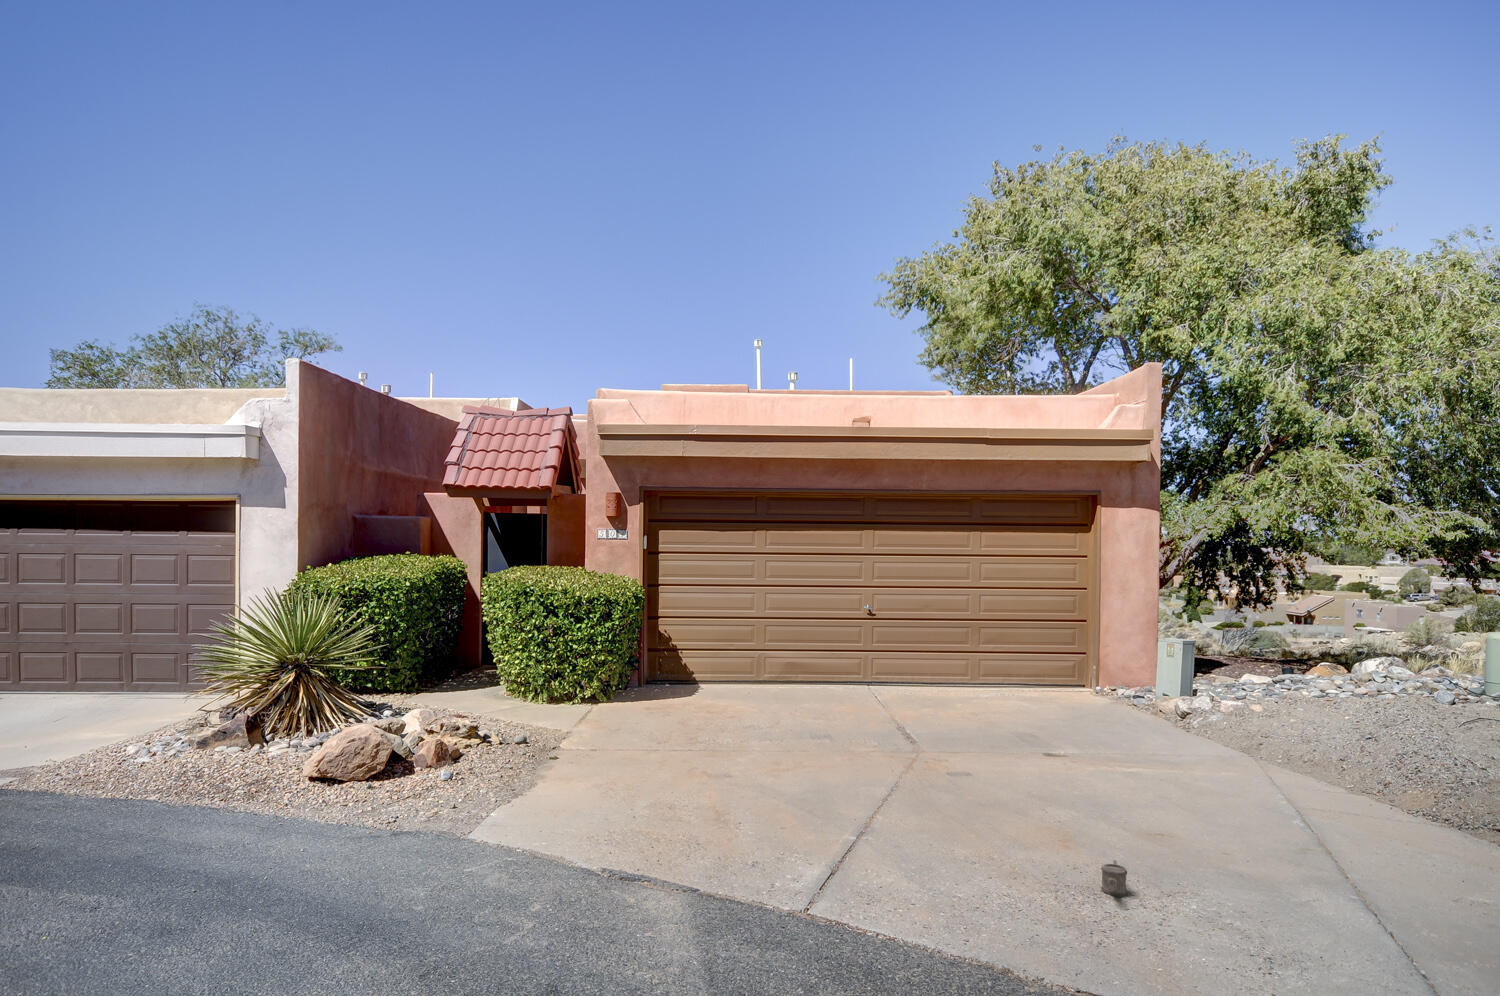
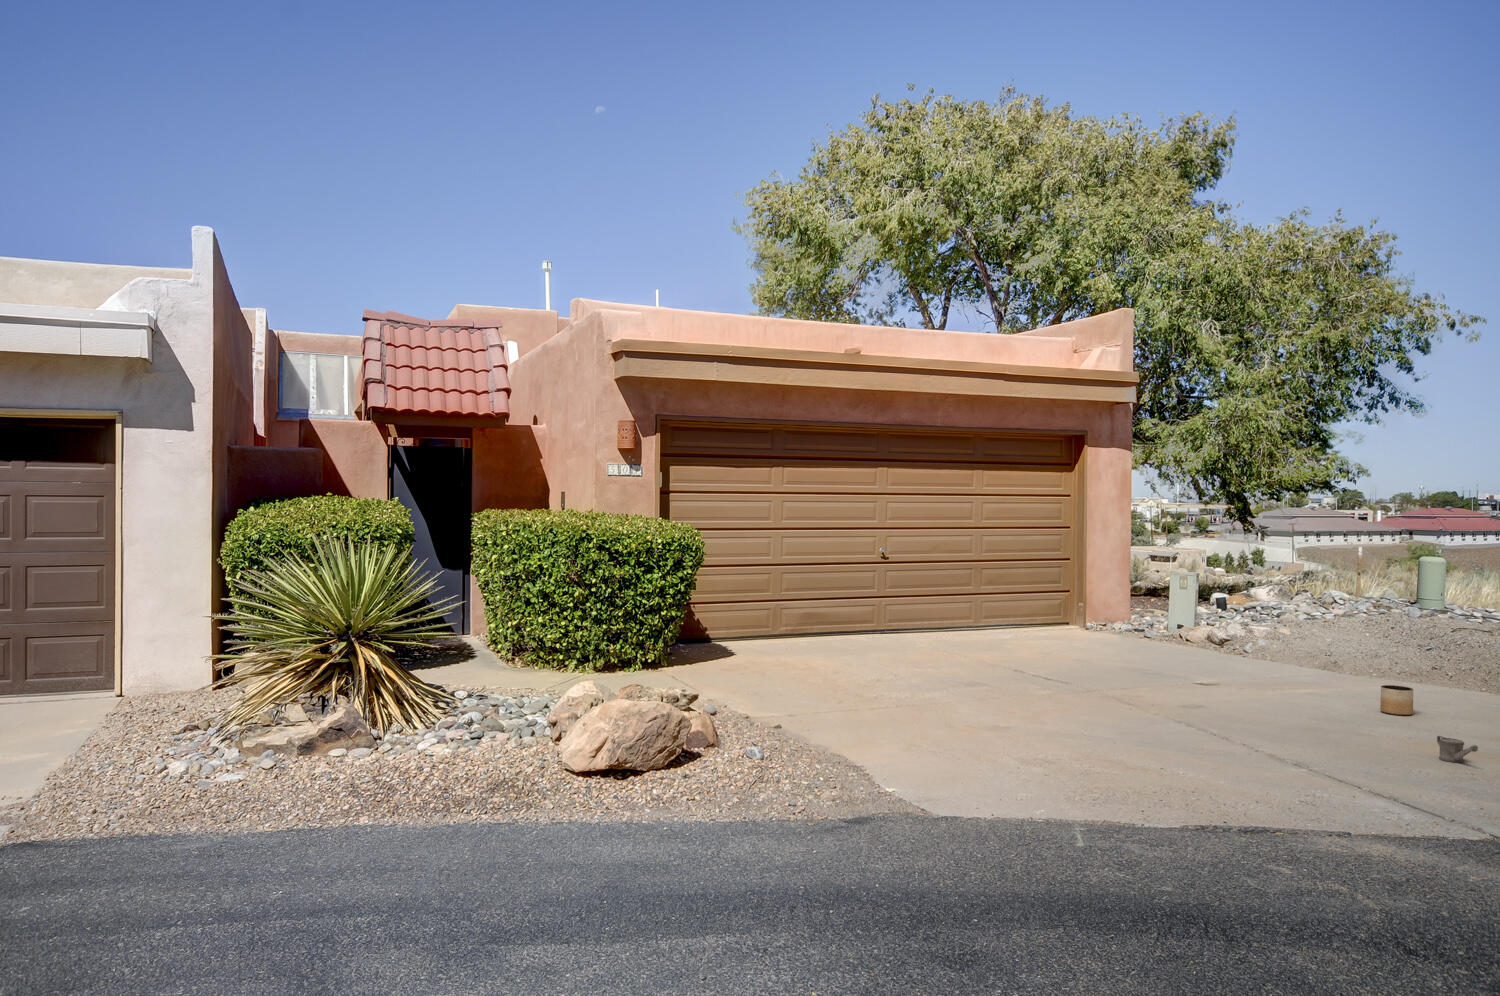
planter: none [1191,792,1227,831] -> present [1380,685,1413,716]

